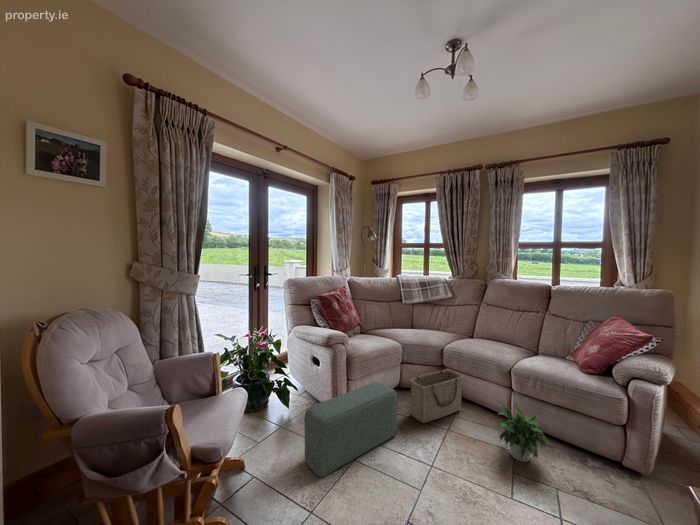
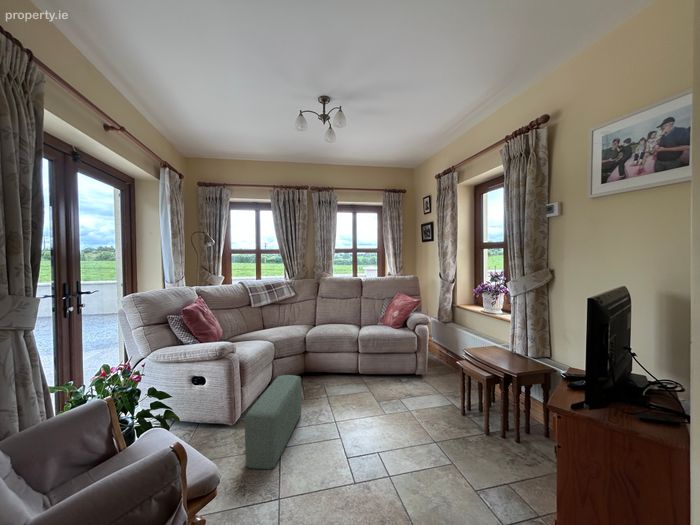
basket: present [410,369,463,423] -> none [296,352,328,399]
potted plant: present [496,402,548,462] -> none [359,358,393,393]

